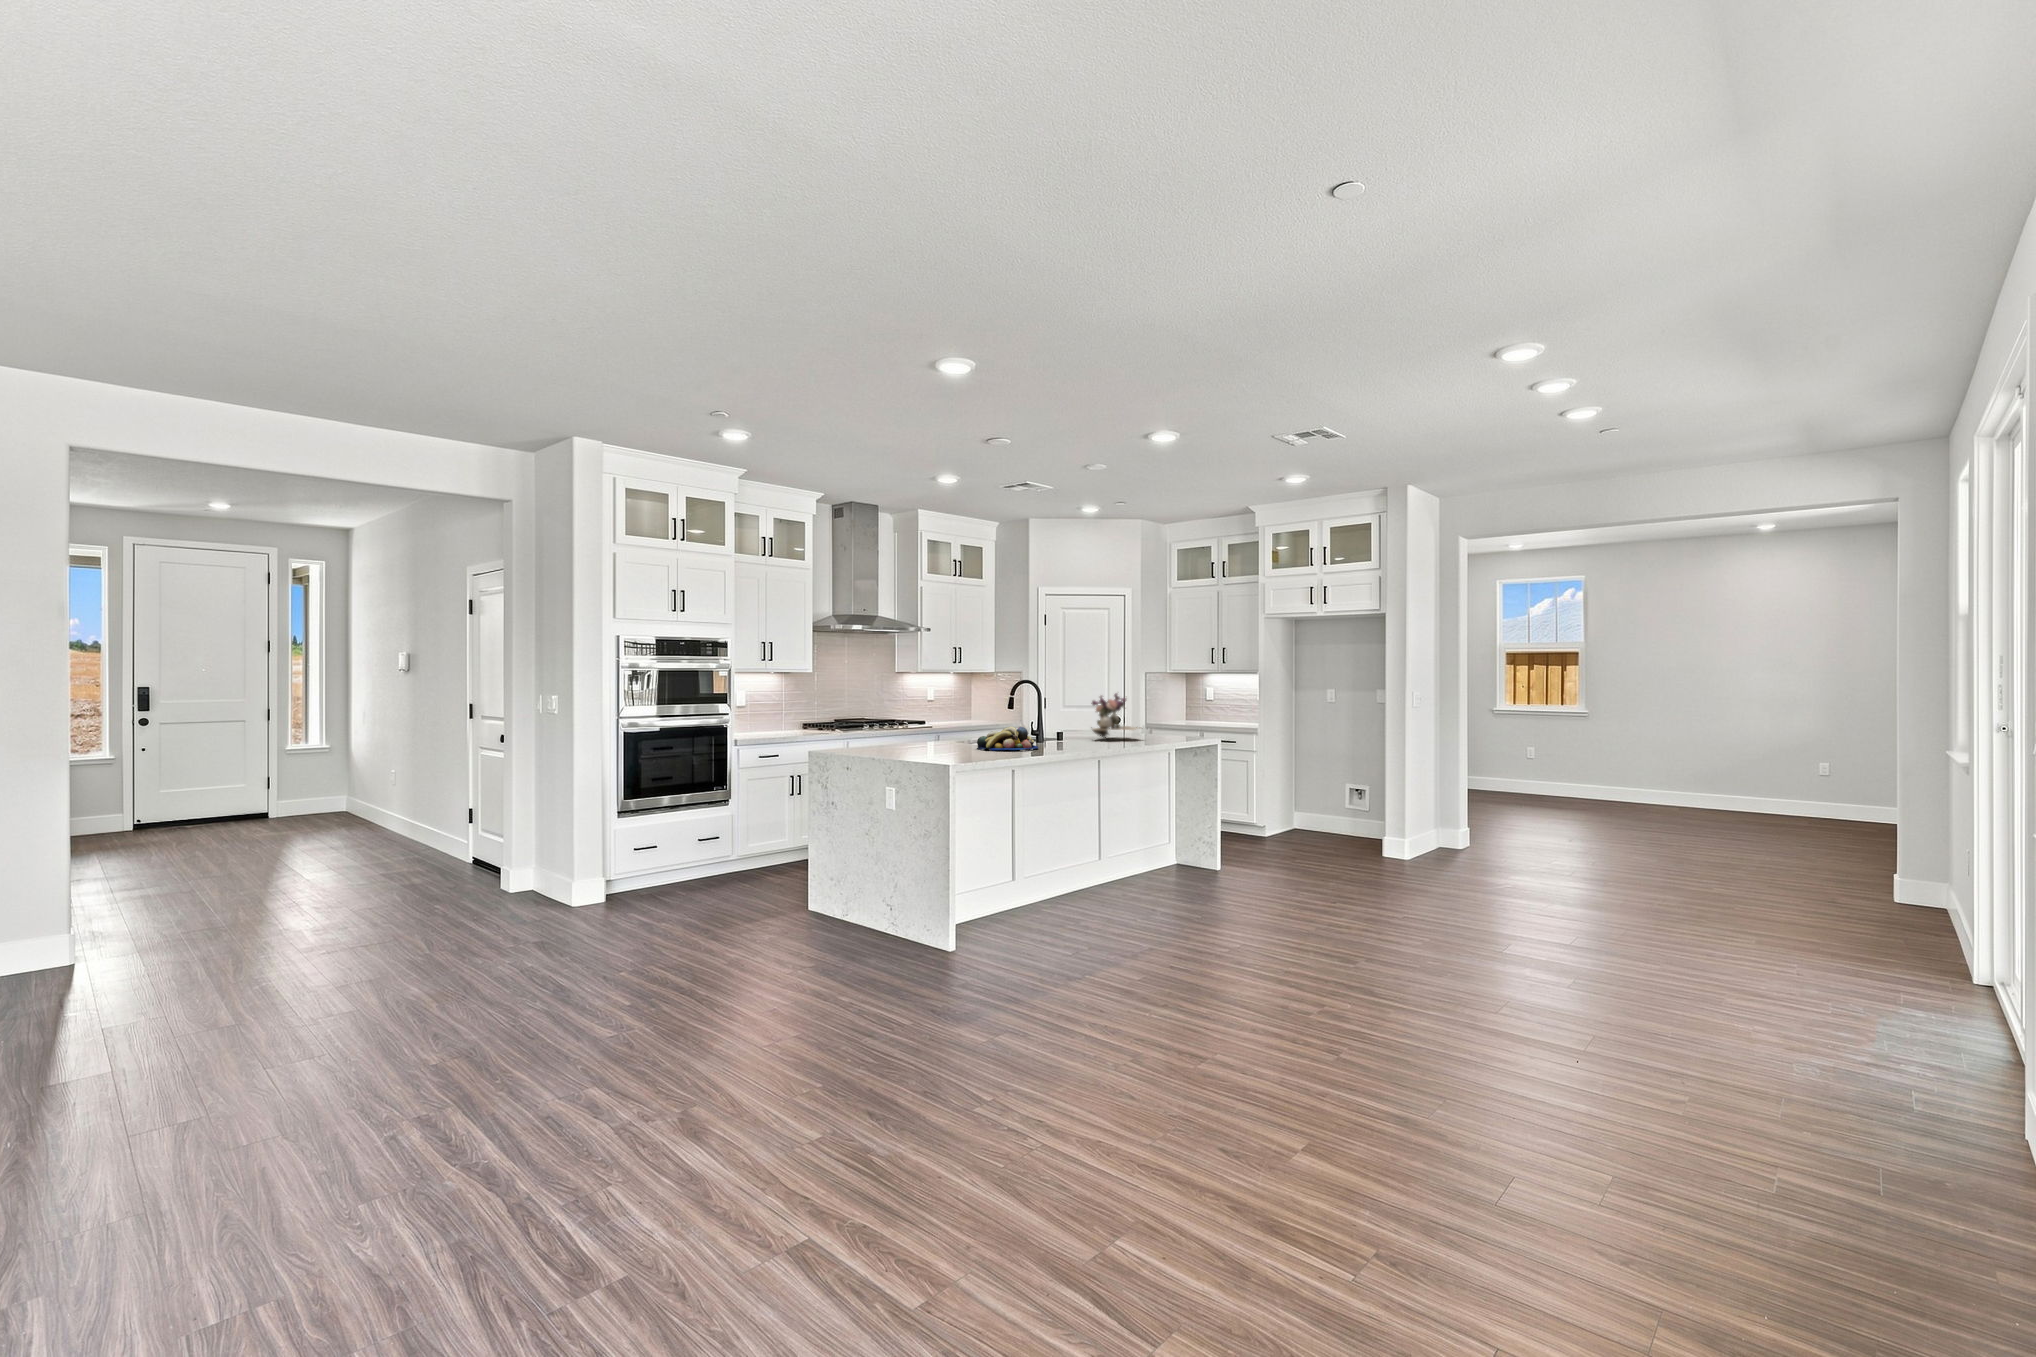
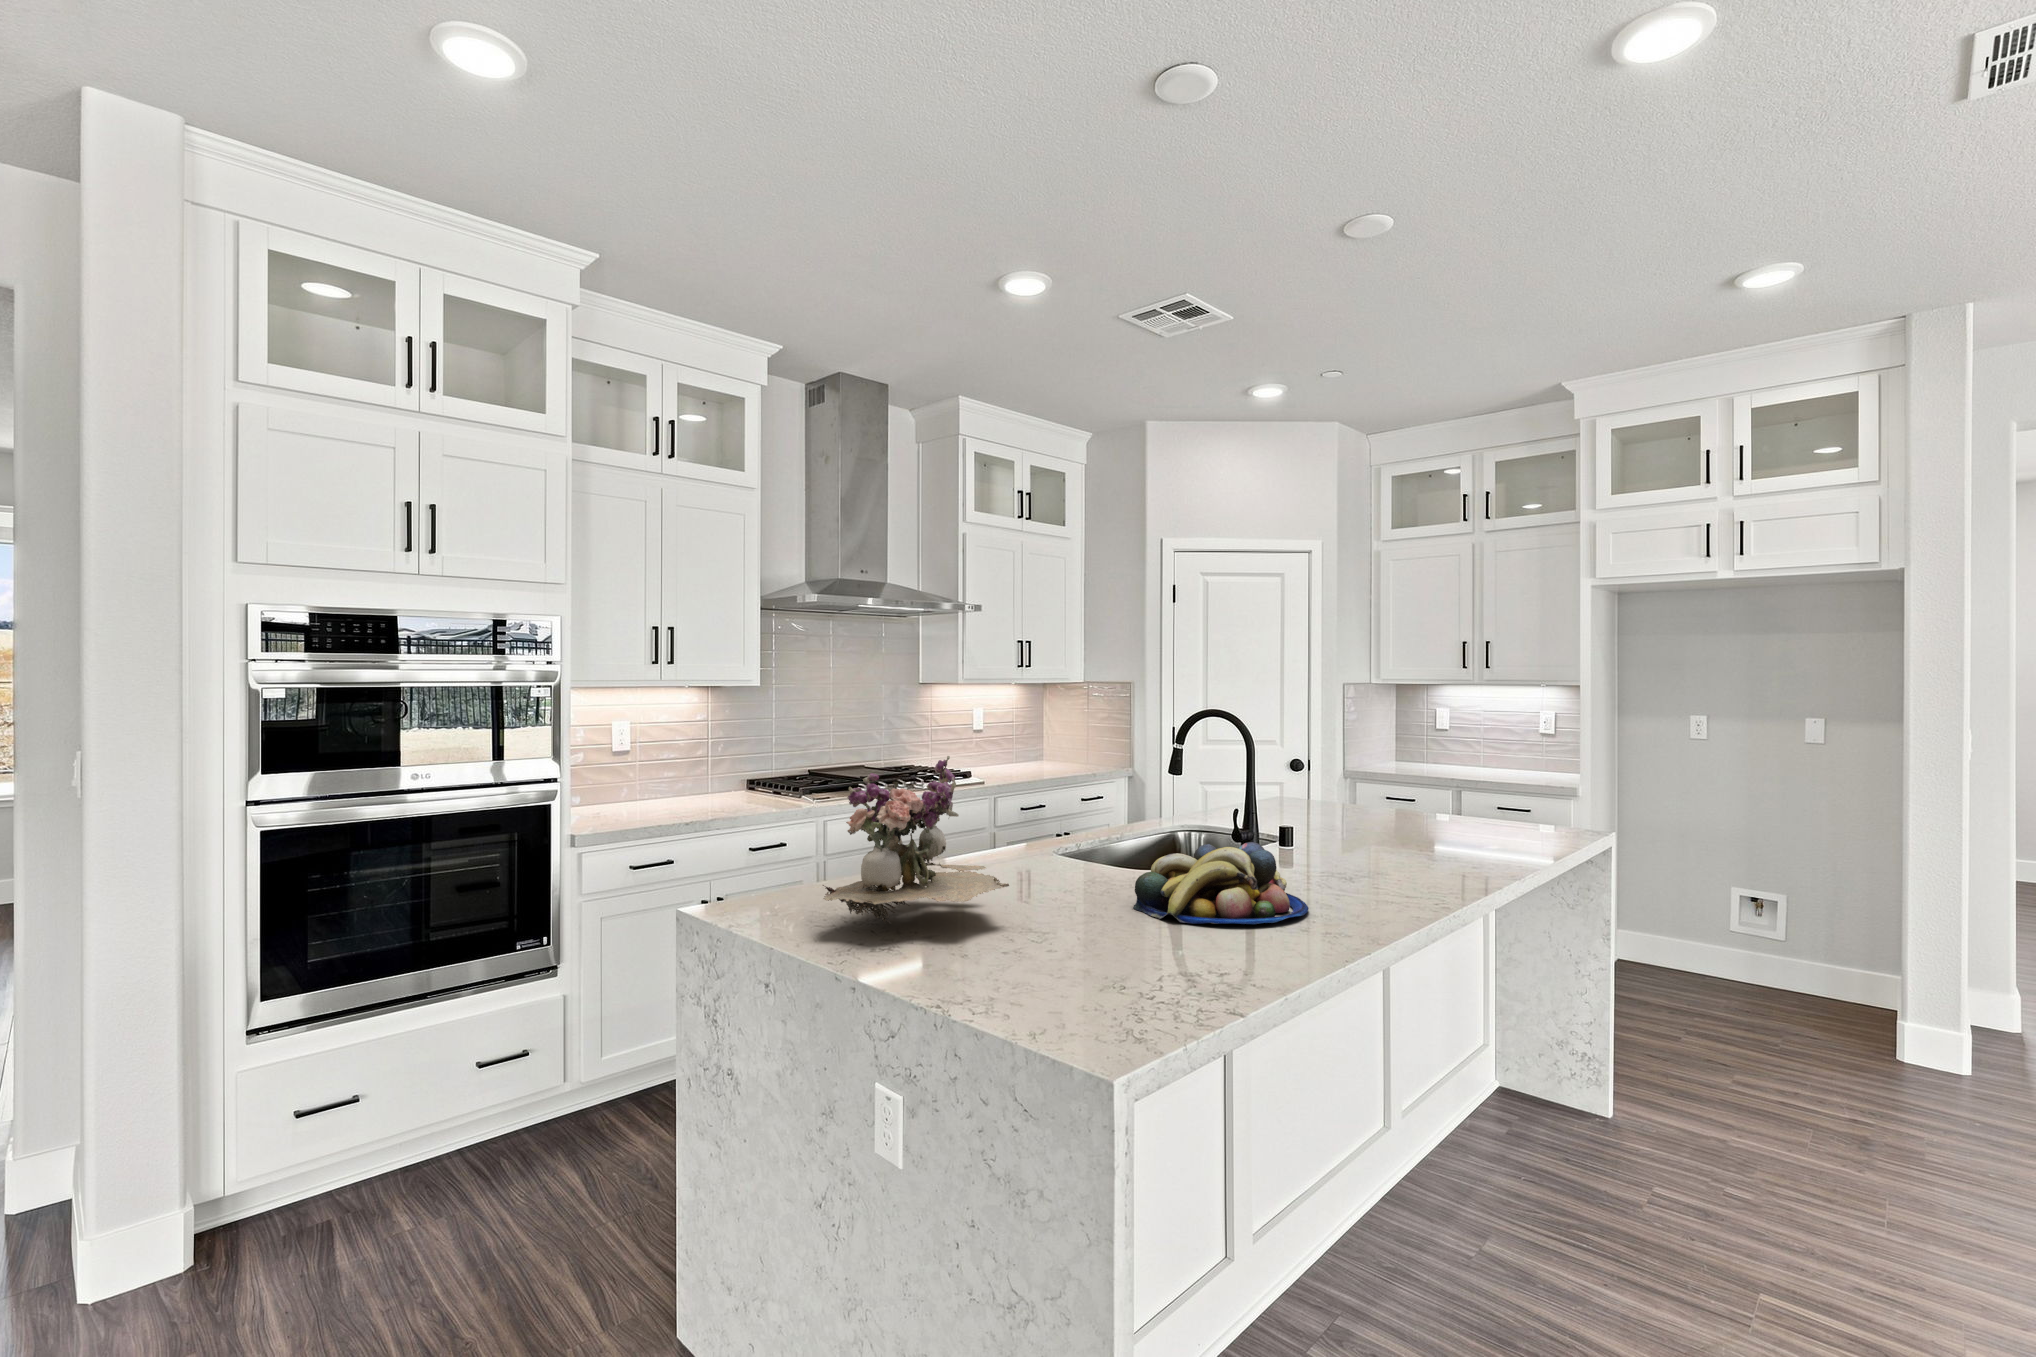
flower arrangement: present [1091,693,1140,738] -> present [823,756,1009,923]

